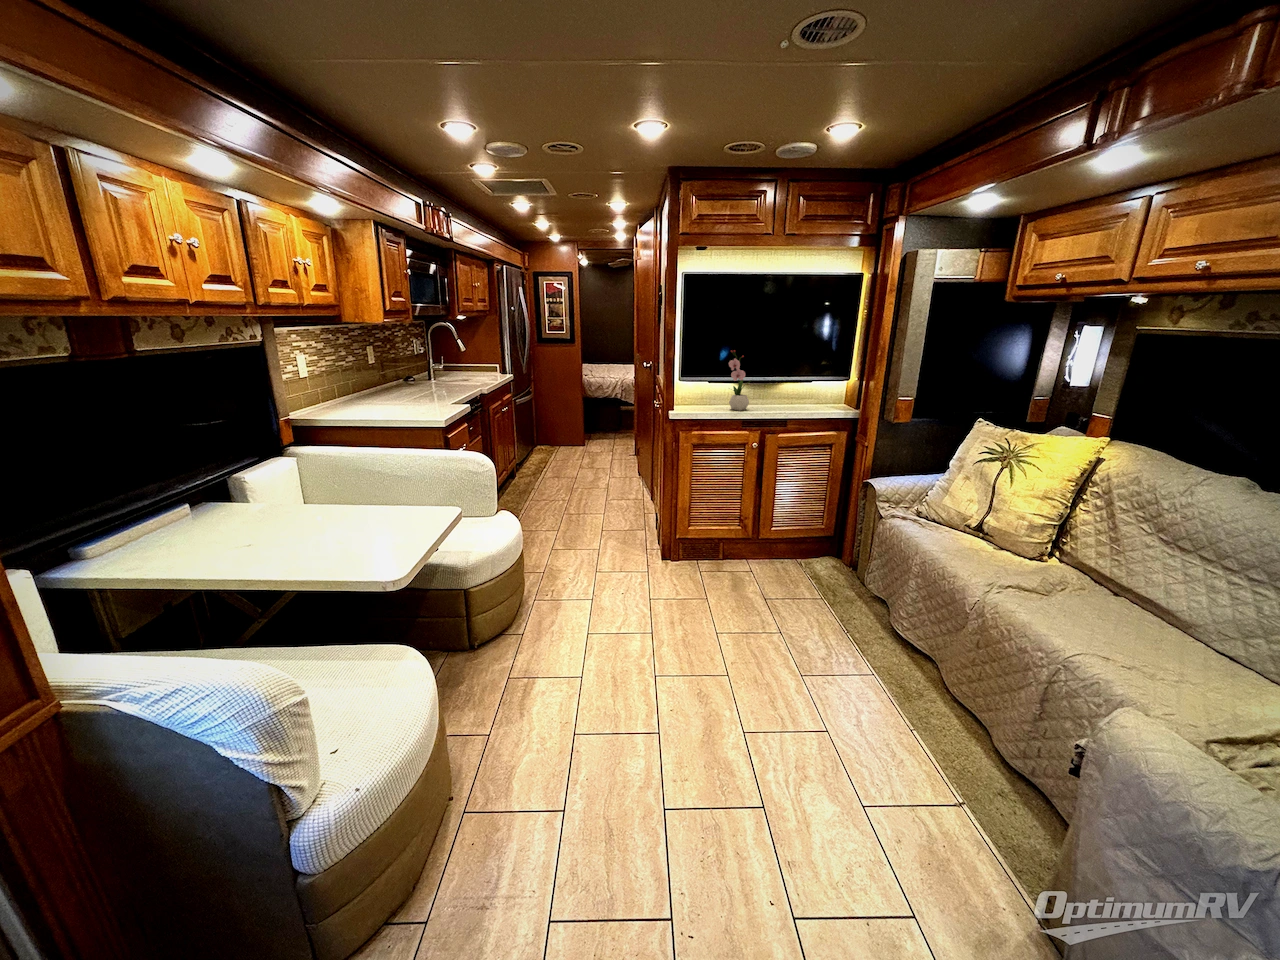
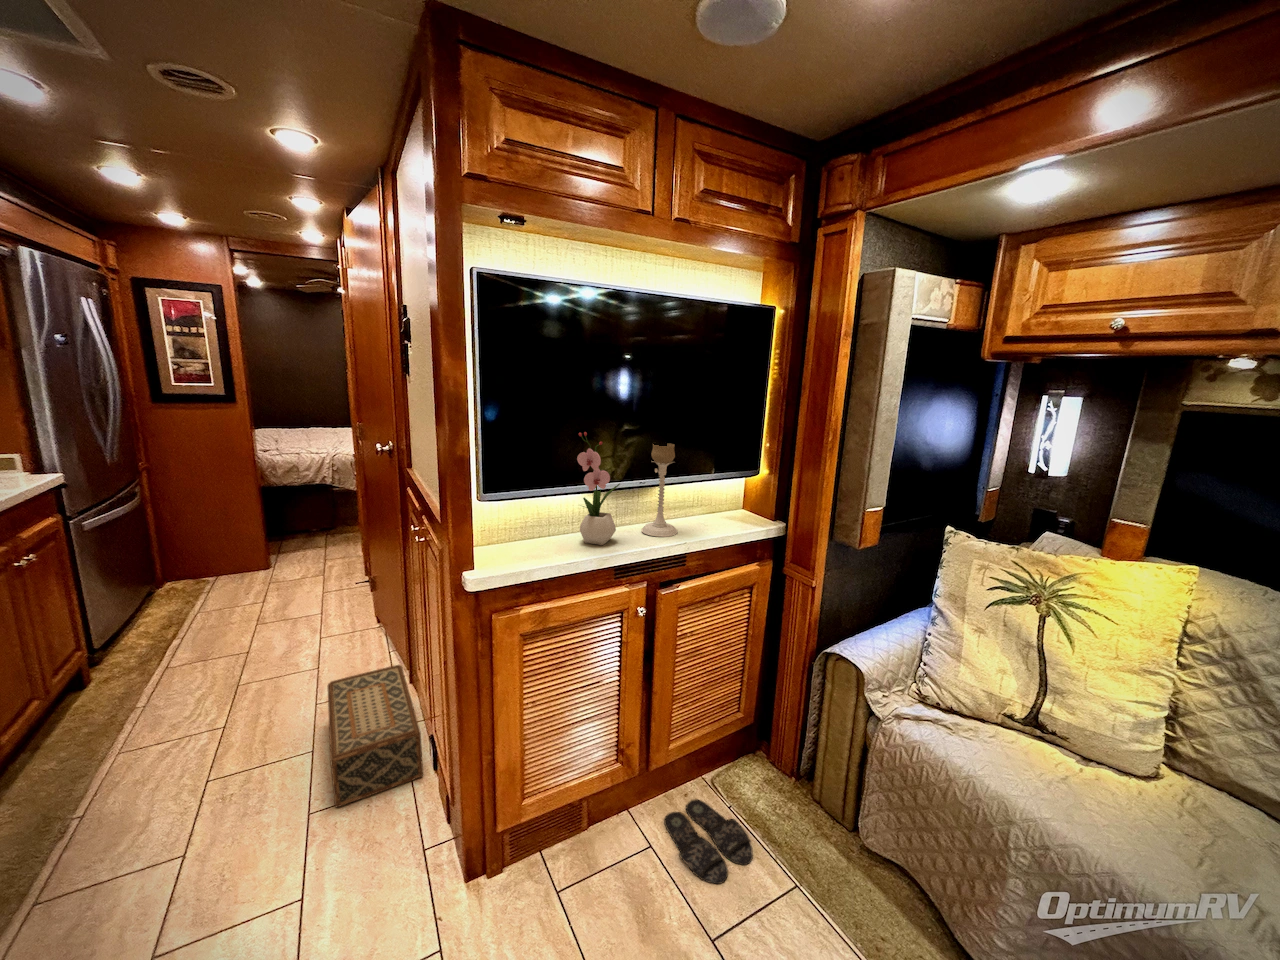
candle holder: none [766,358,788,411] -> present [642,443,677,537]
woven basket: none [612,484,651,530] -> present [328,665,423,807]
slippers: none [763,565,806,590] -> present [665,800,753,884]

